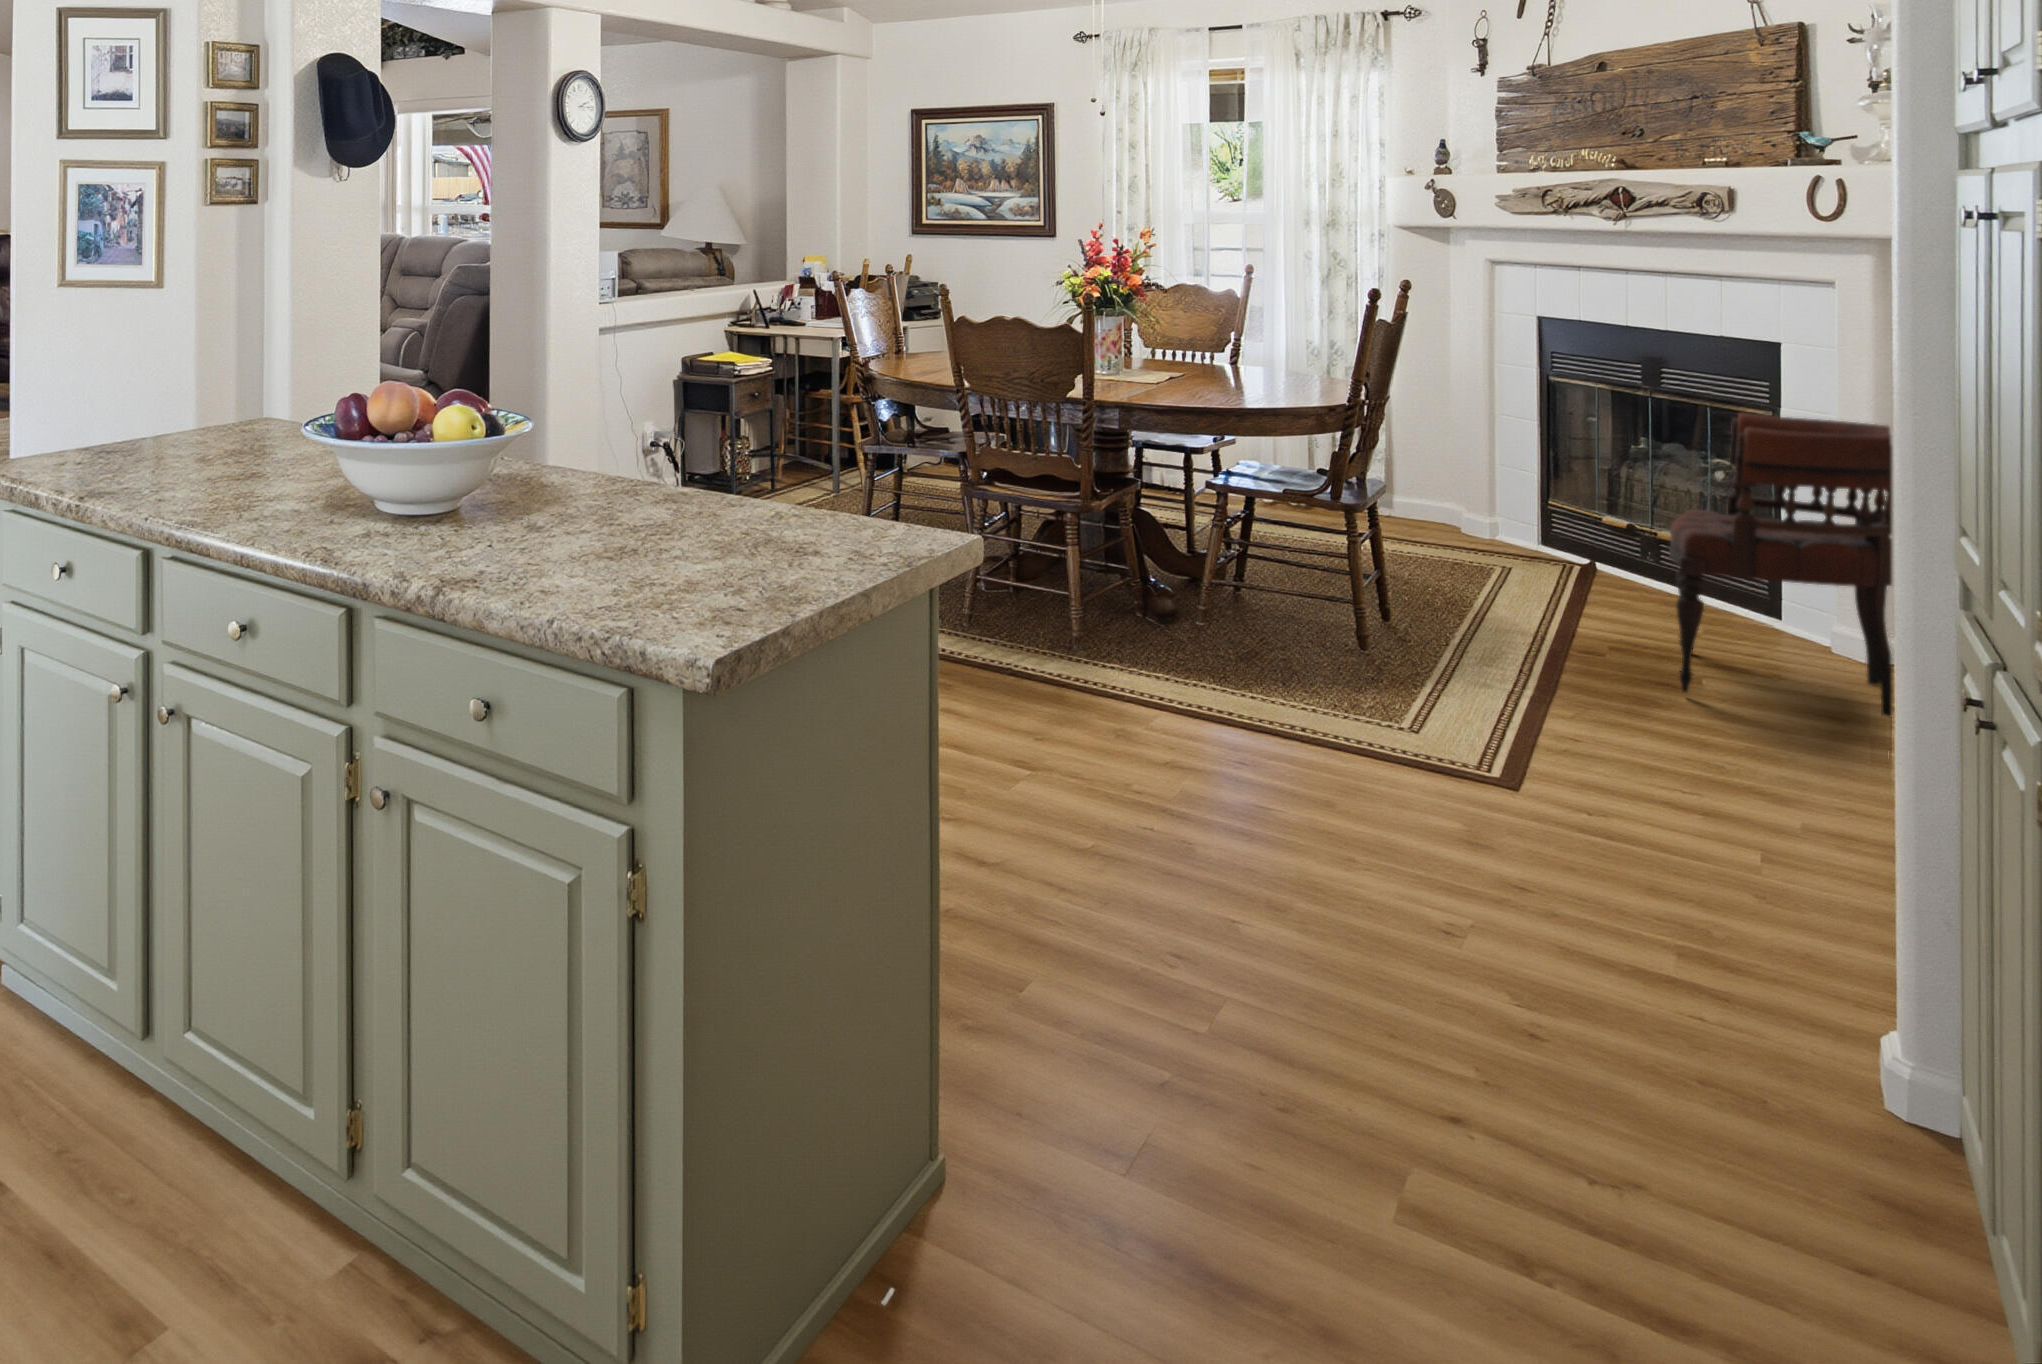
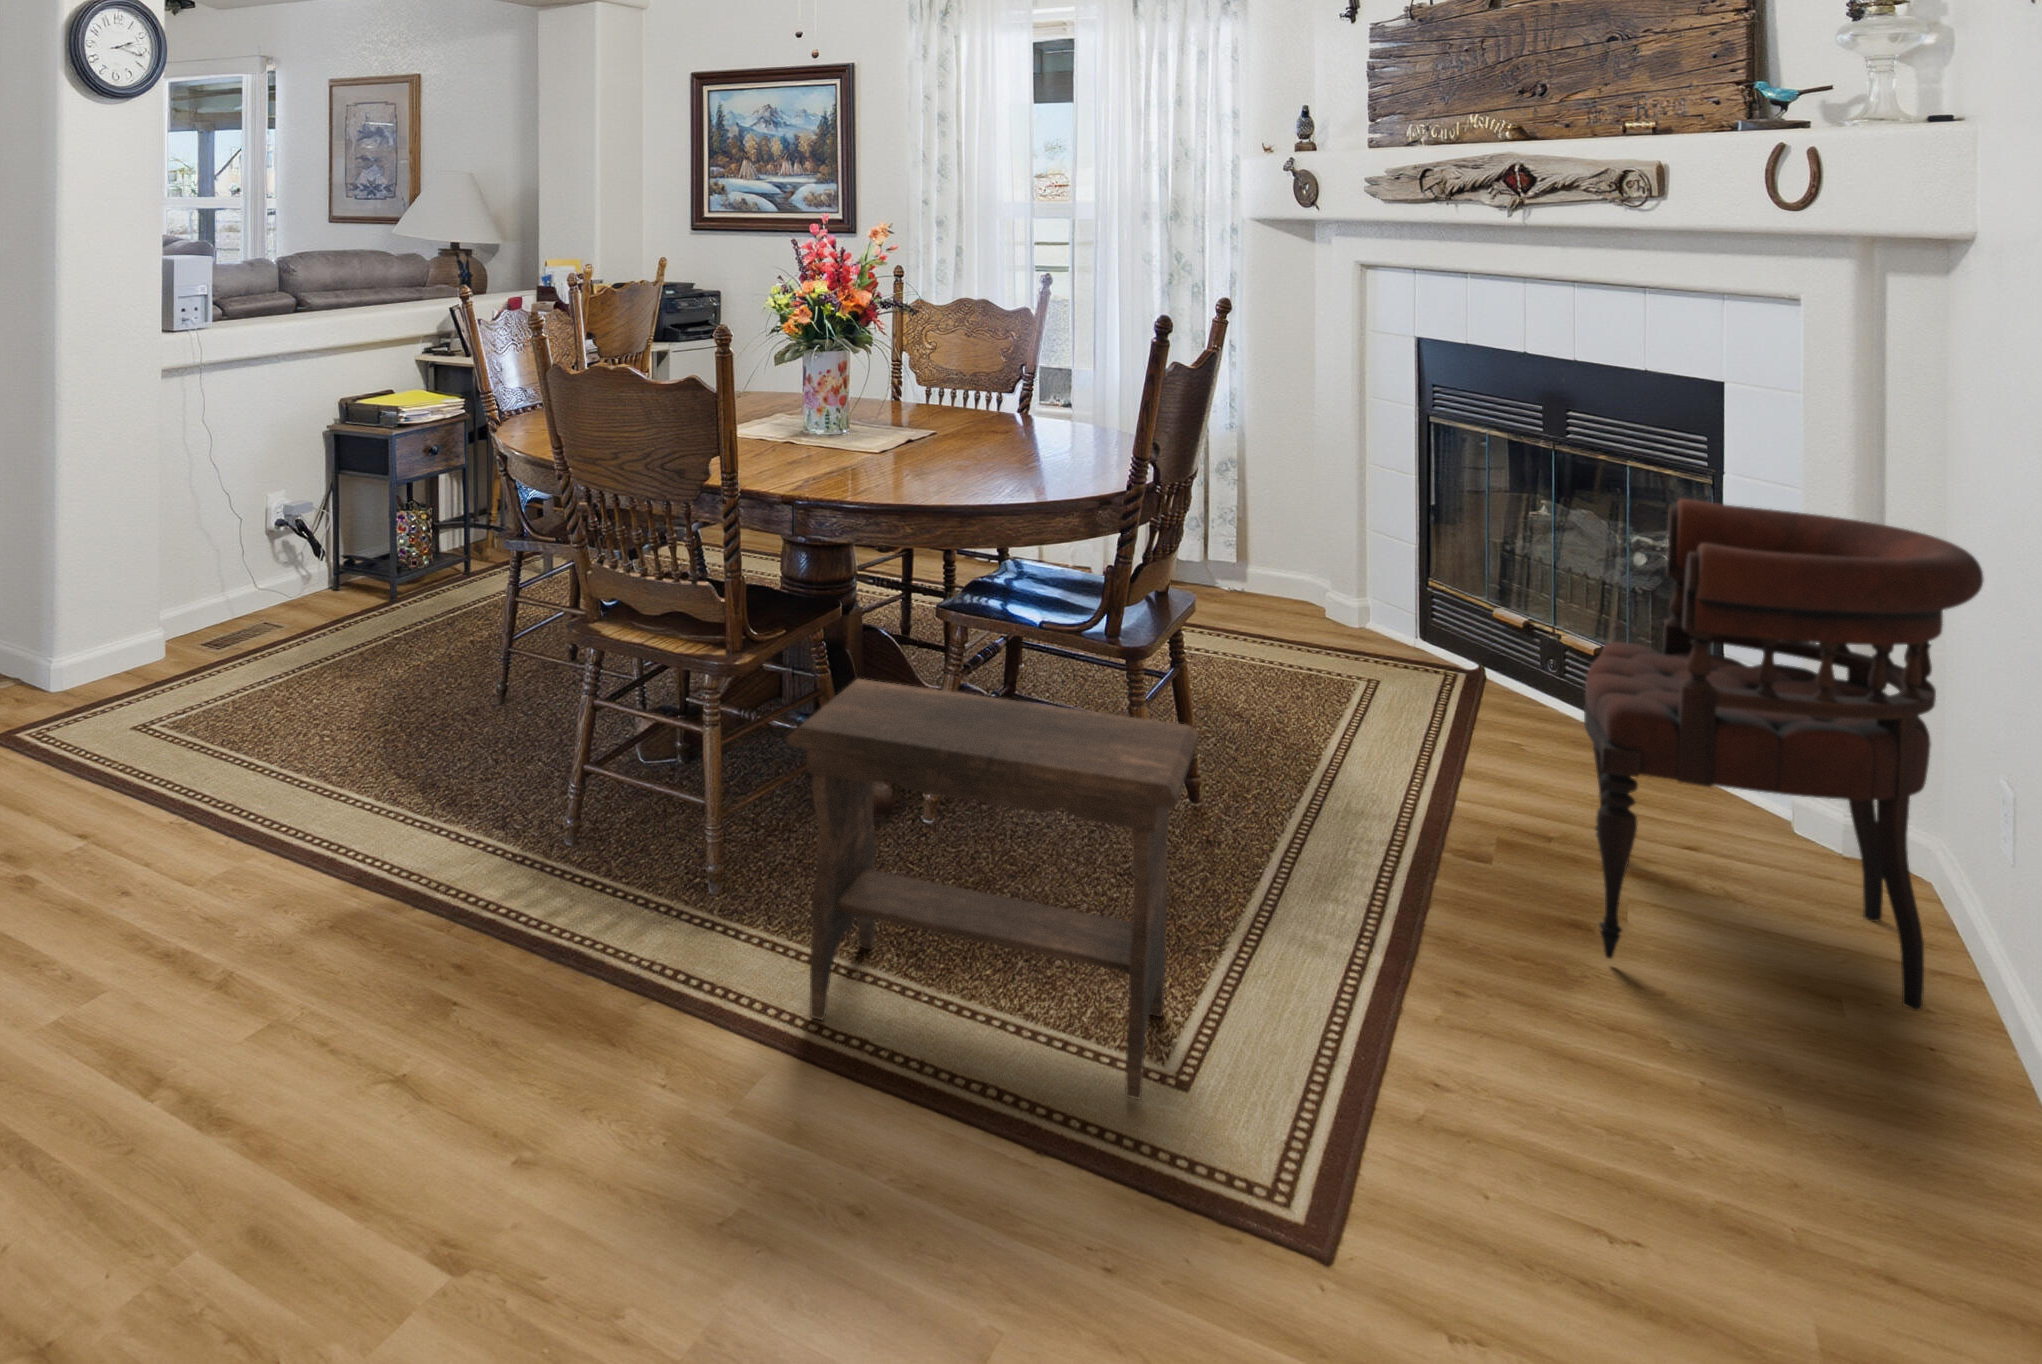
footstool: none [1163,511,1417,733] -> present [787,679,1199,1100]

